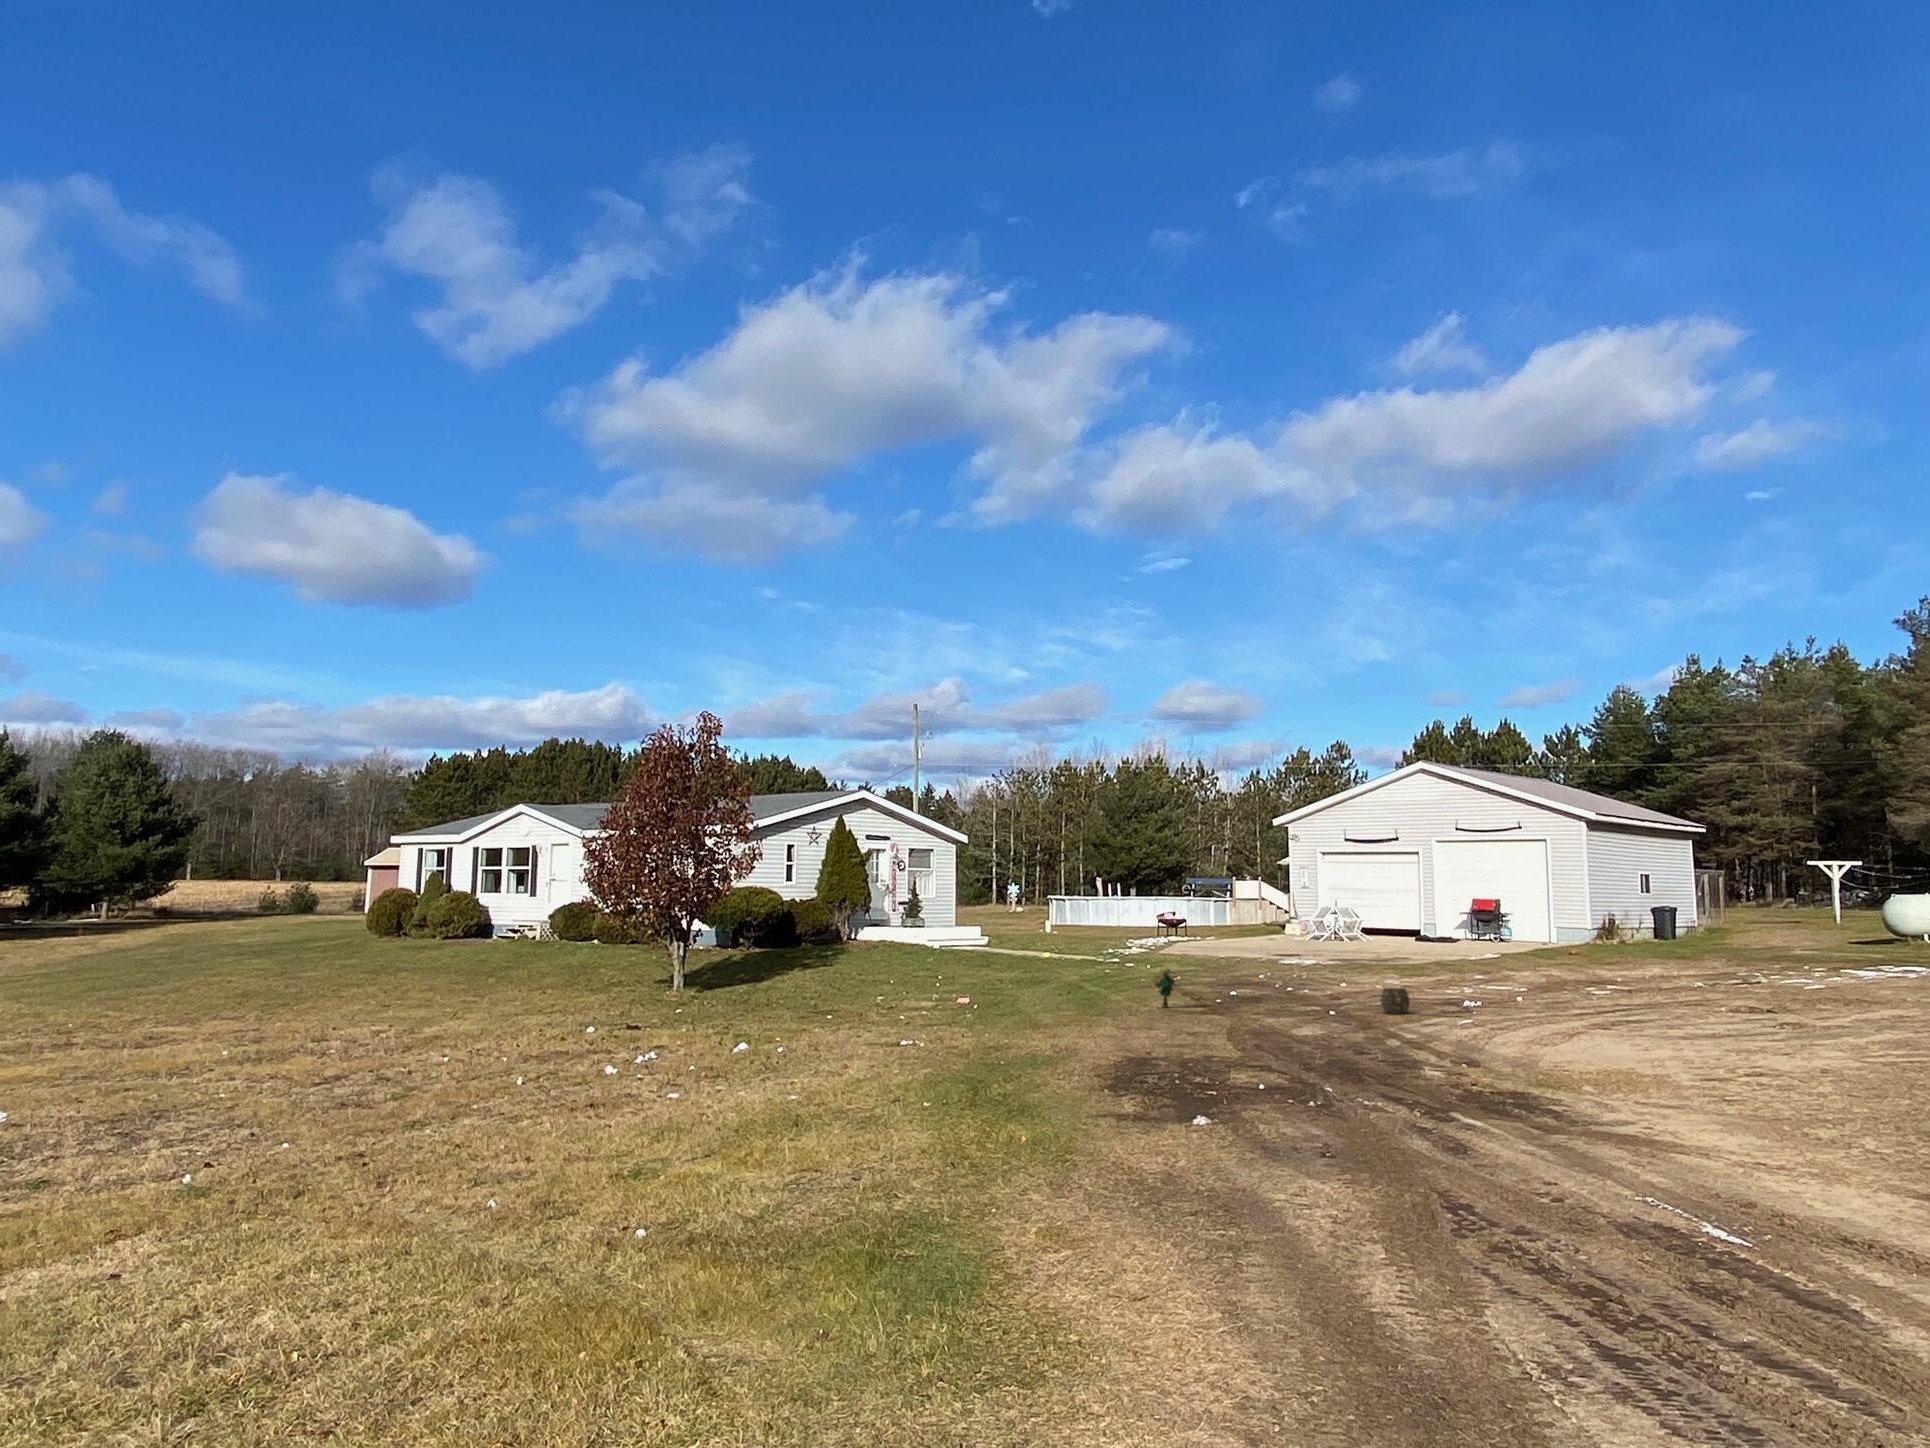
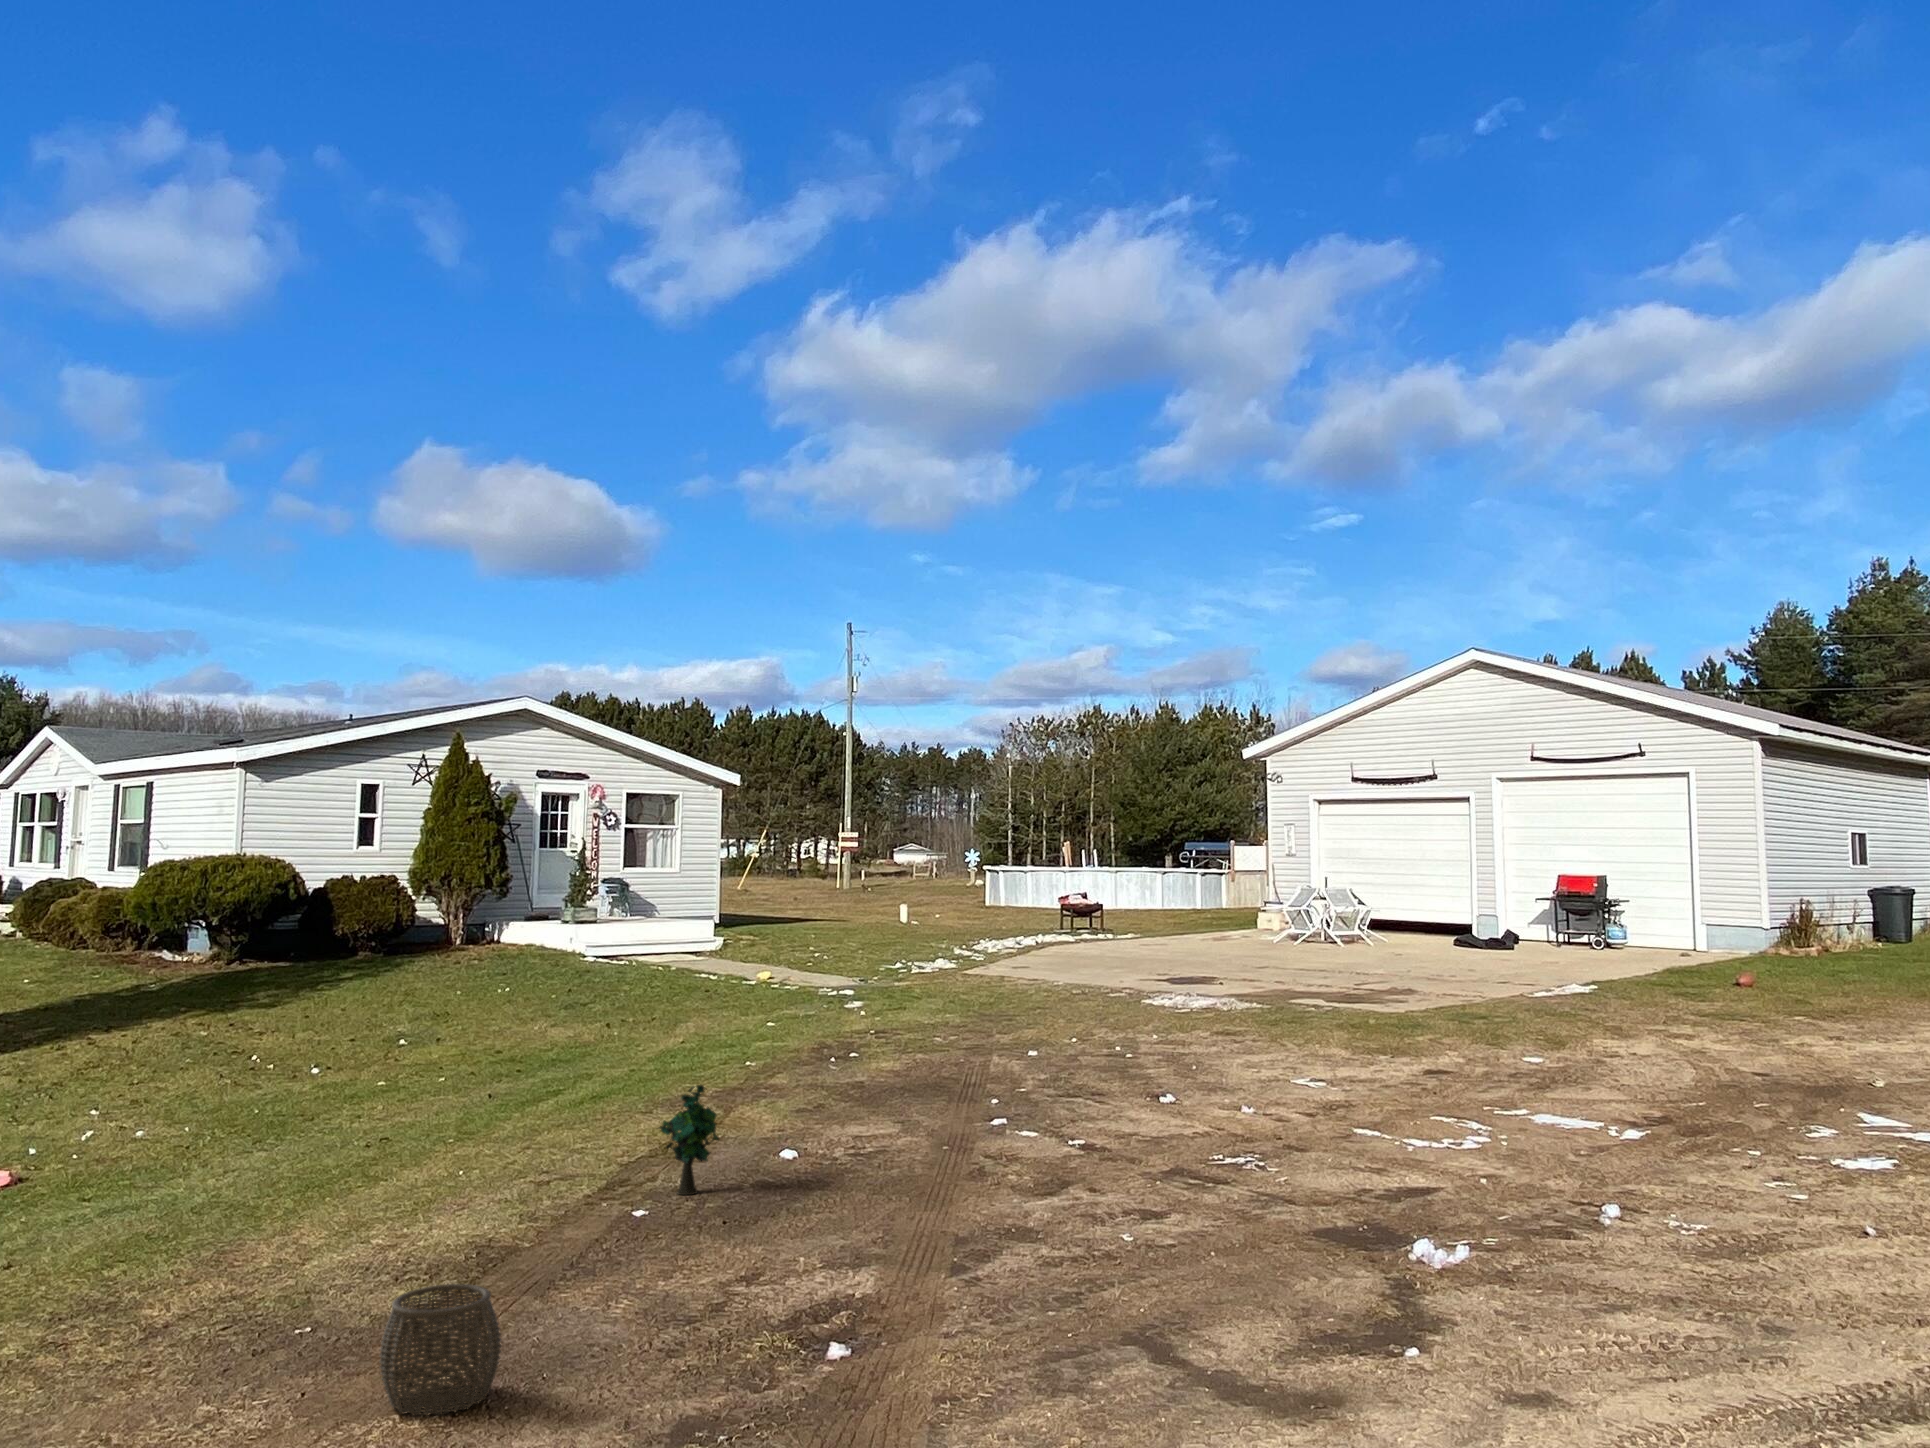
woven basket: present [1381,988,1410,1014] -> present [379,1284,501,1416]

